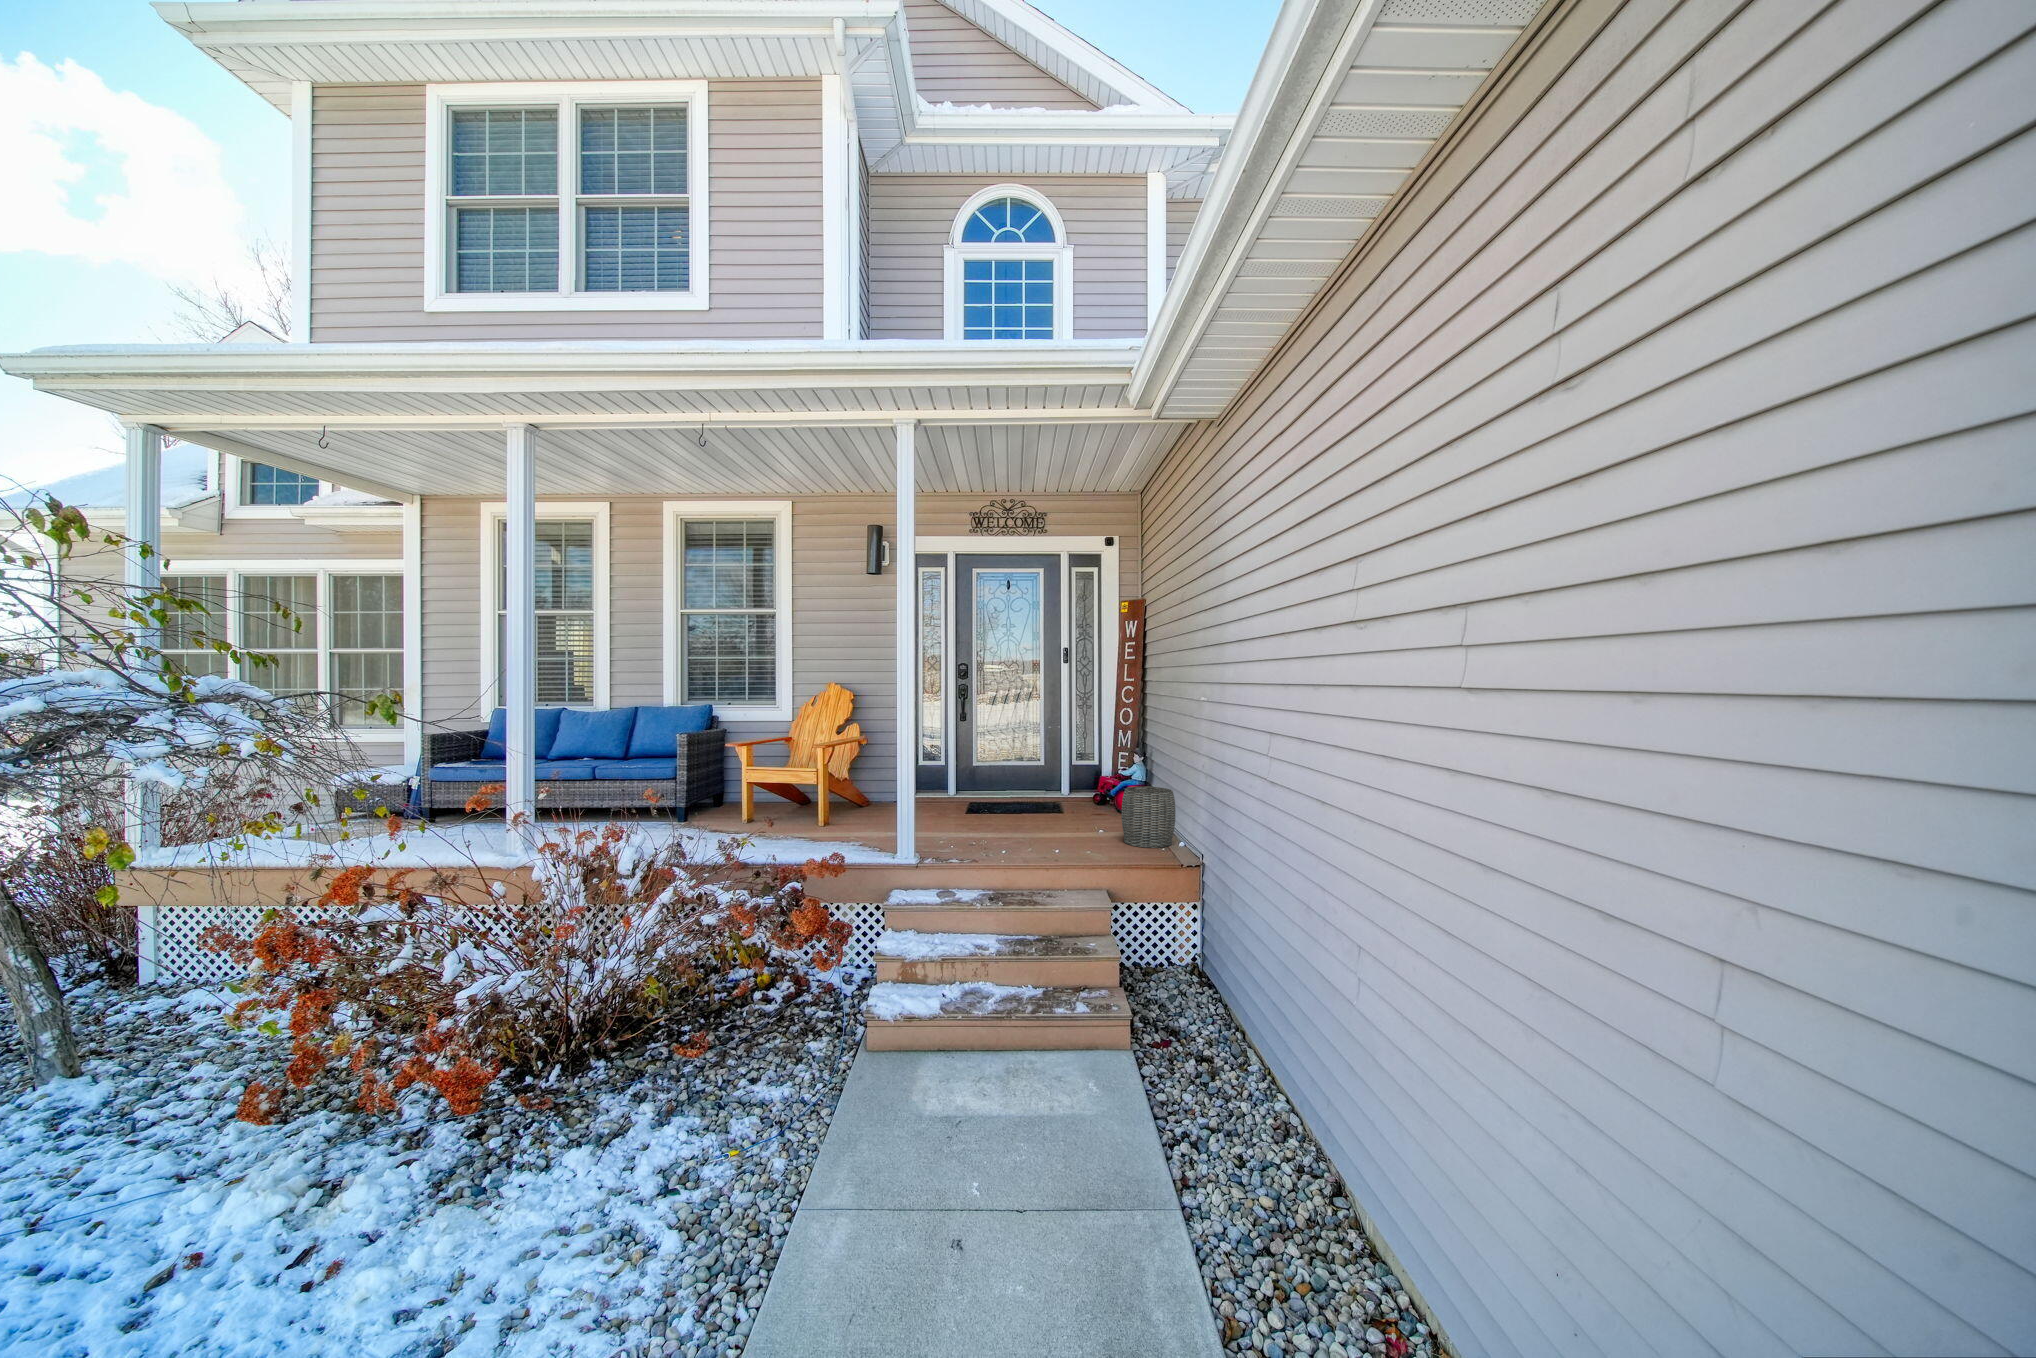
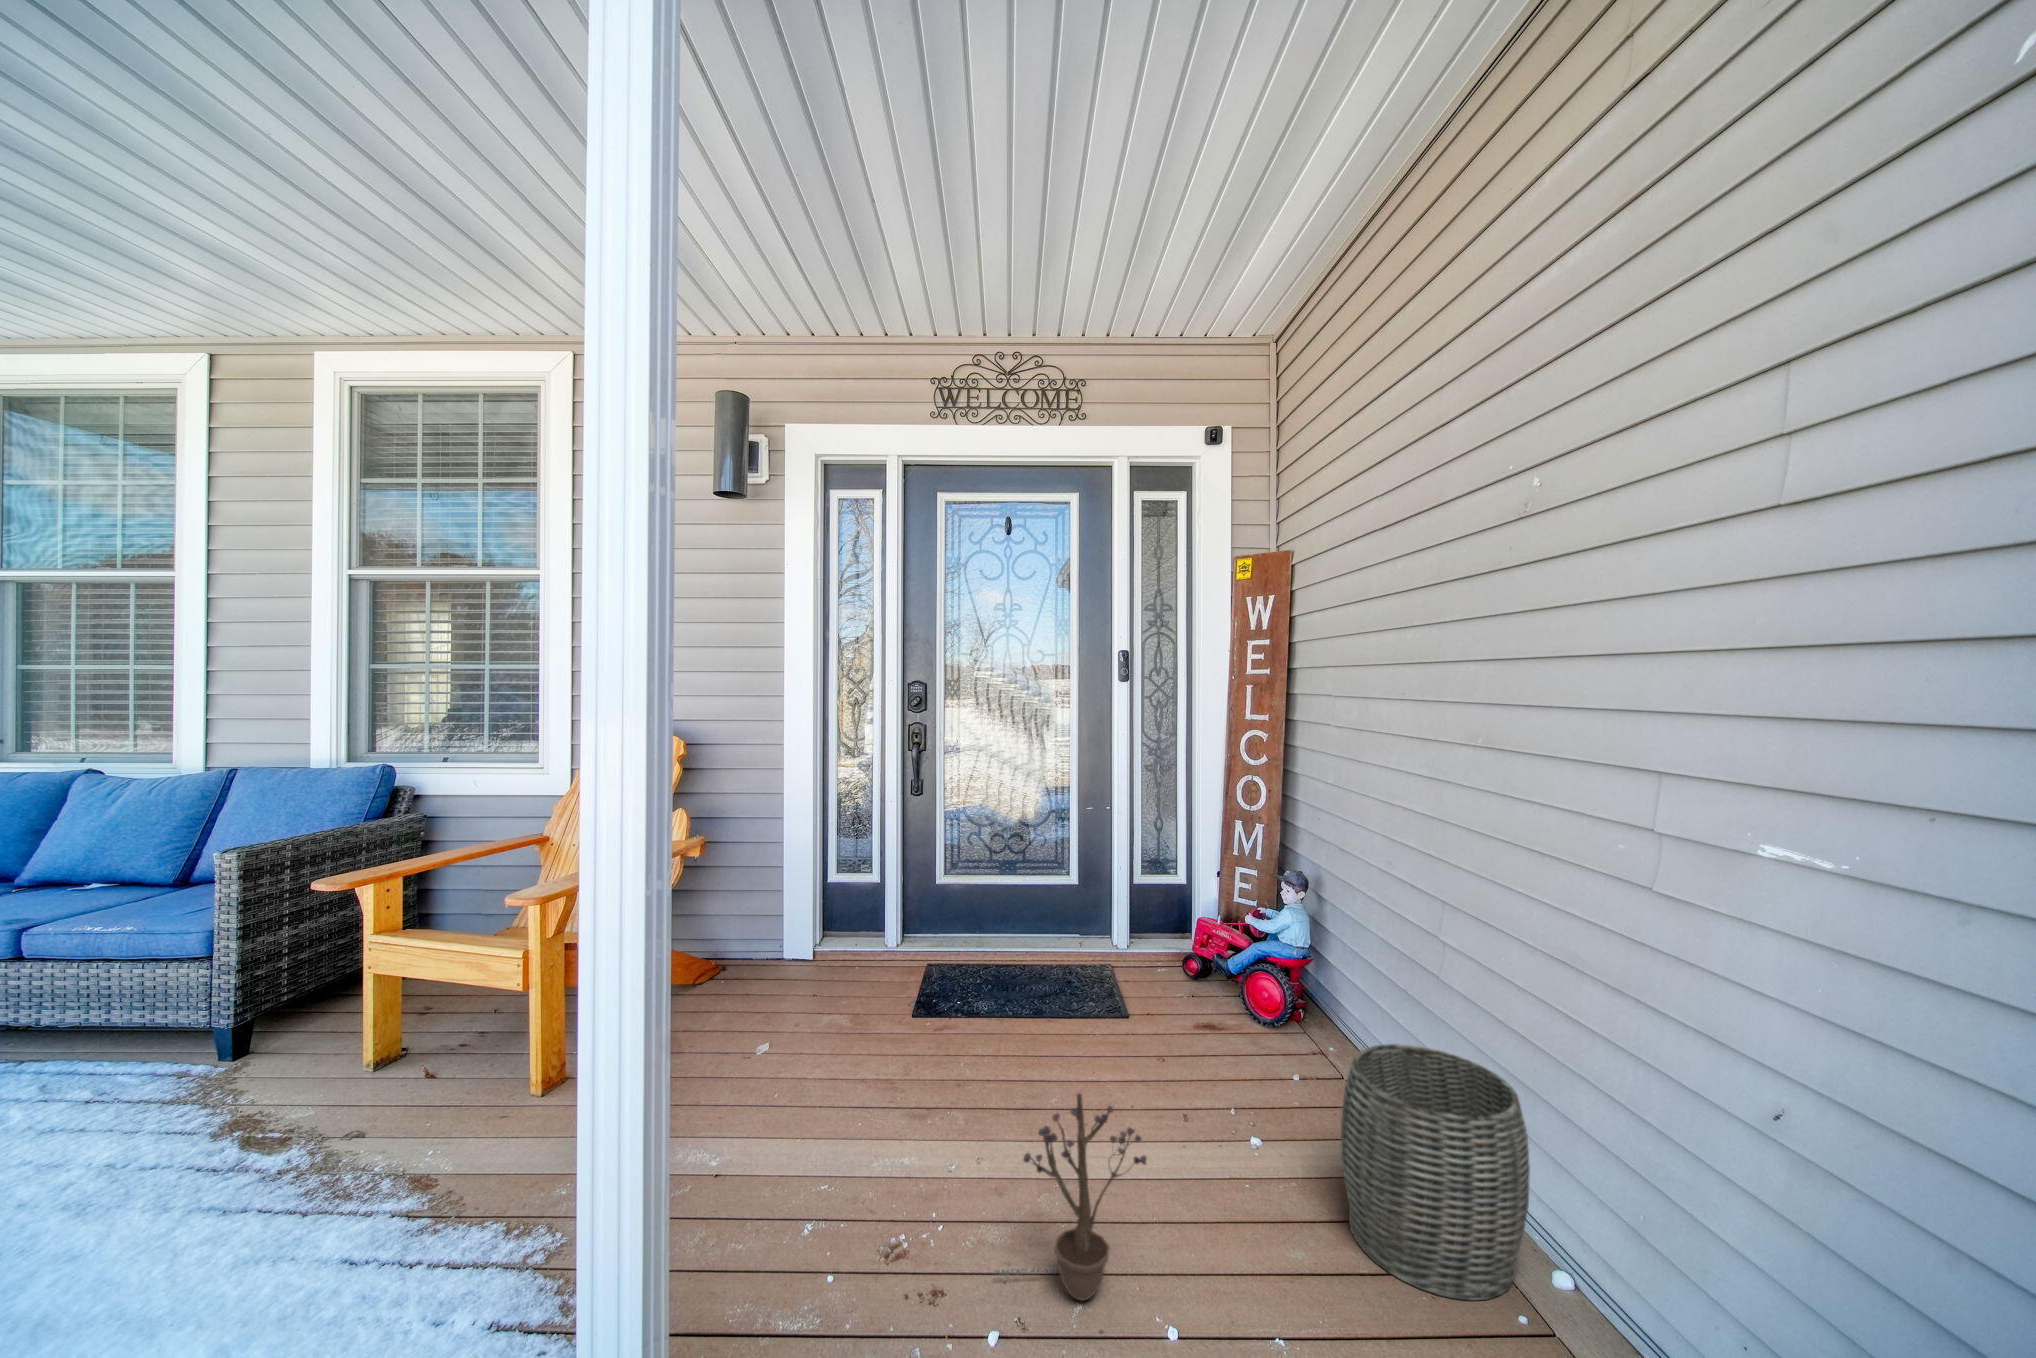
decorative plant: none [1009,786,1054,847] -> present [996,1093,1146,1301]

